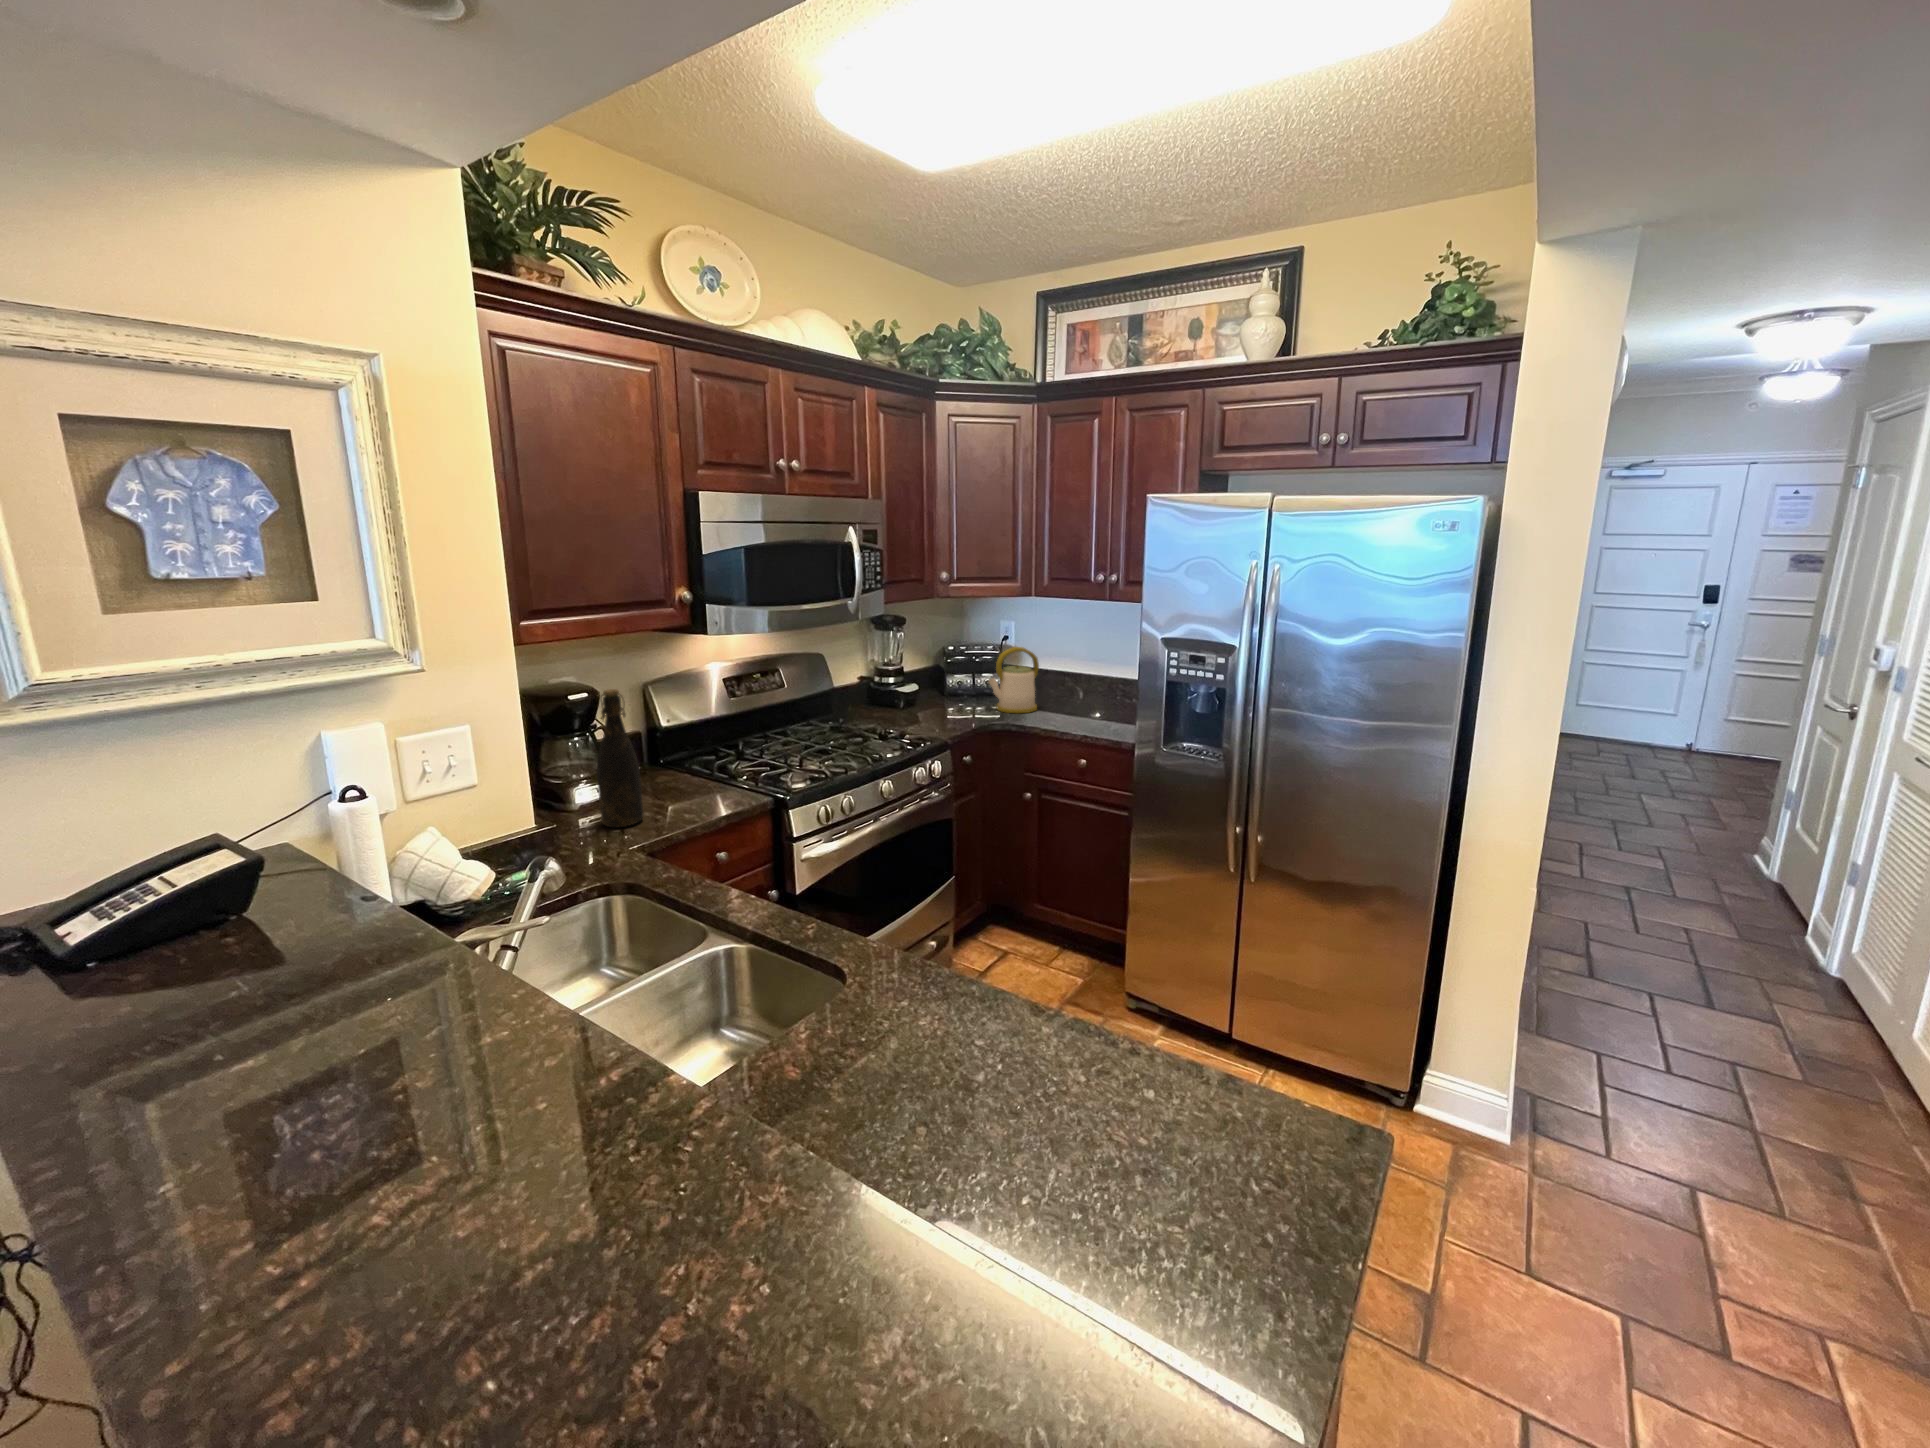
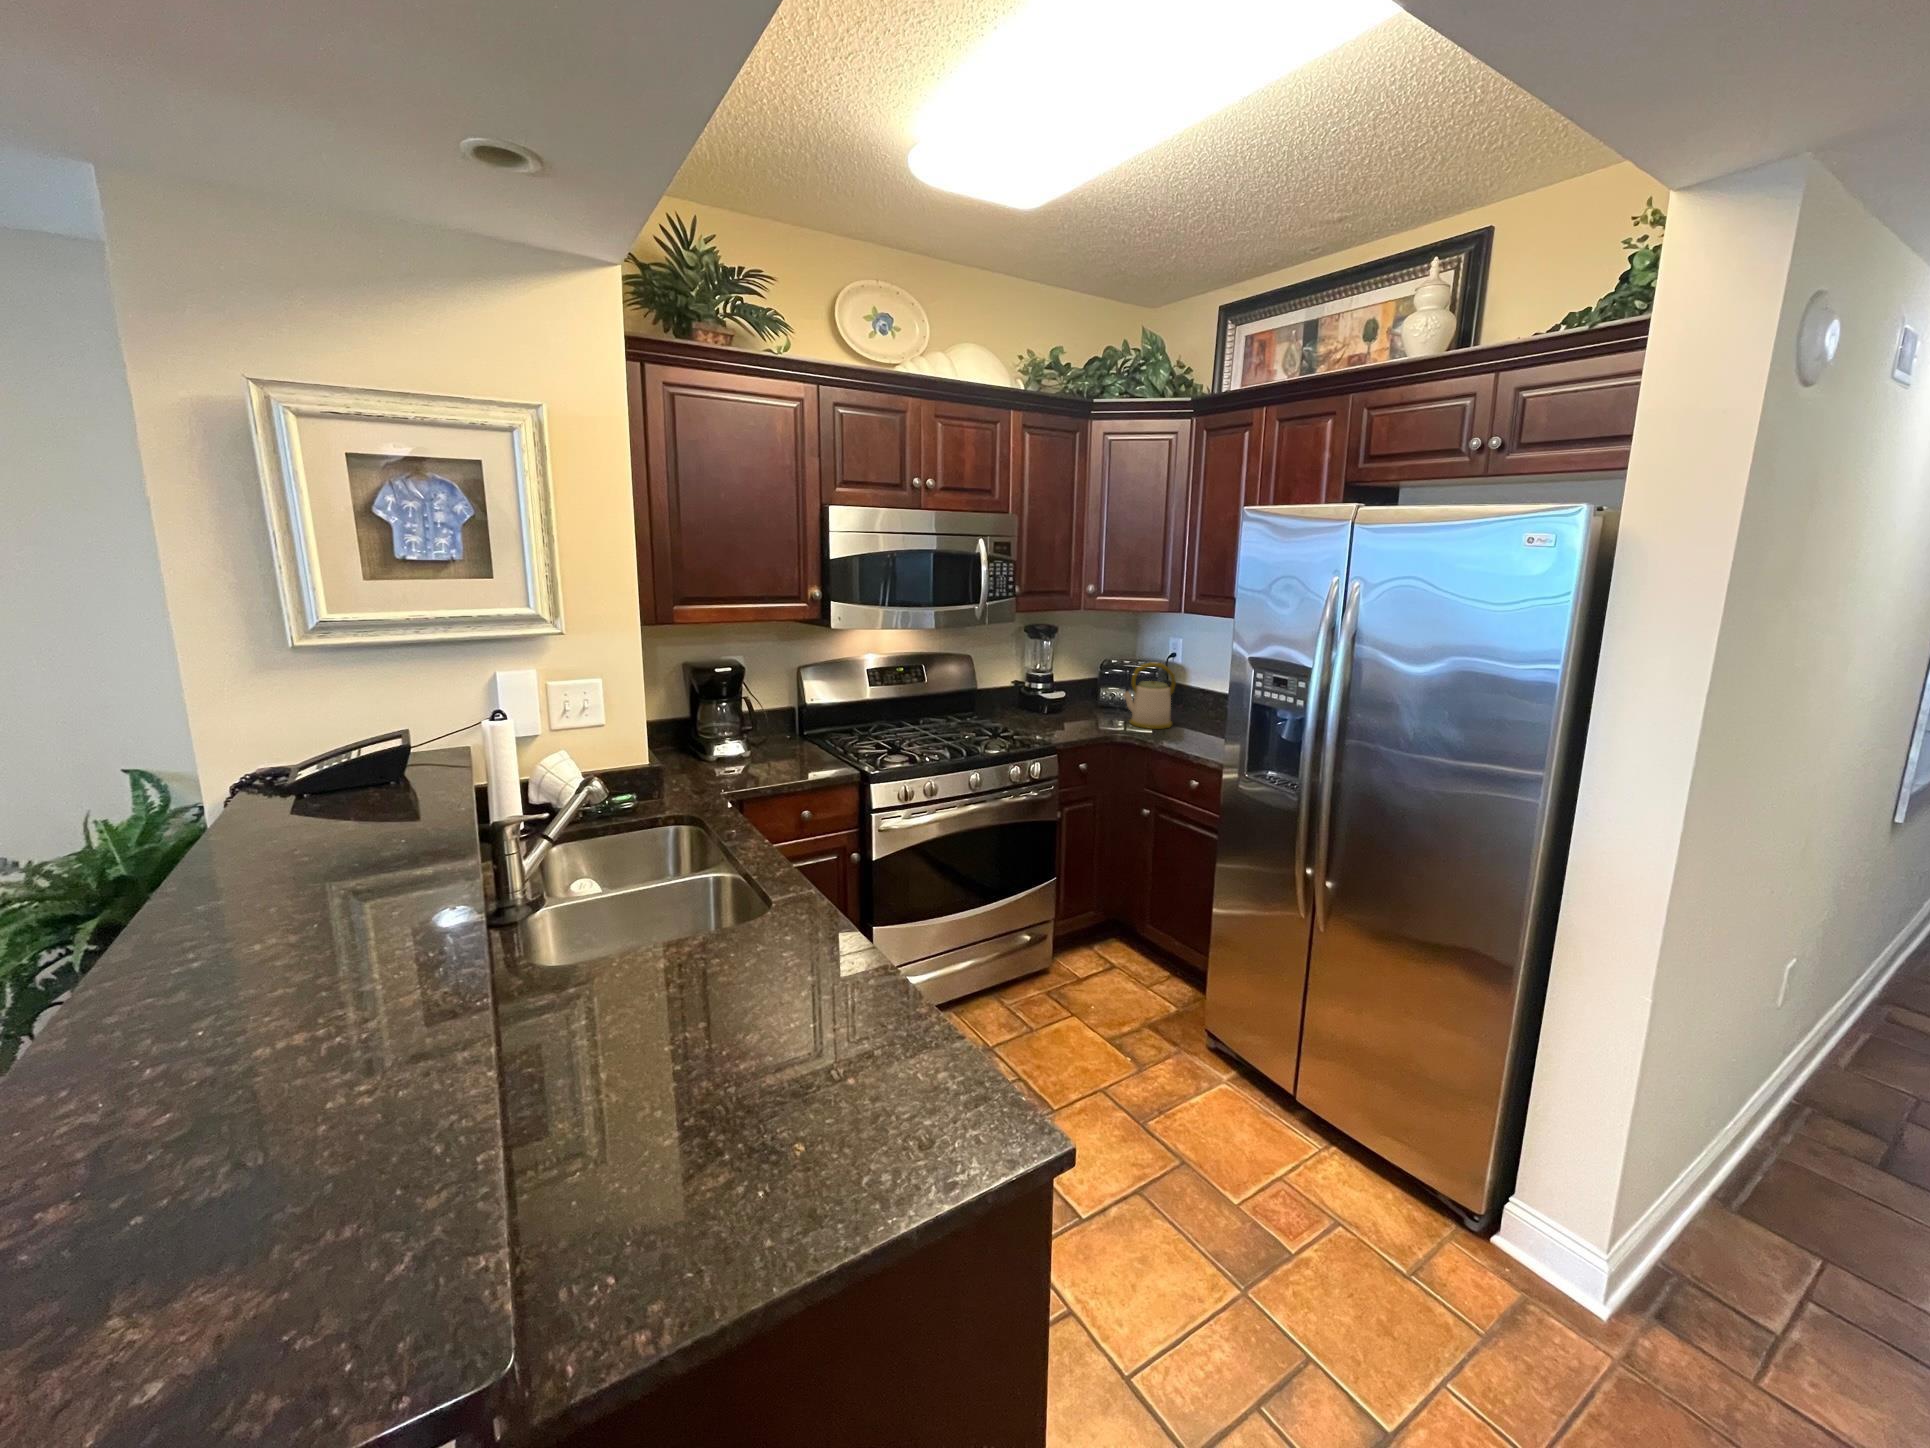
bottle: present [597,689,643,827] -> none [706,664,741,778]

